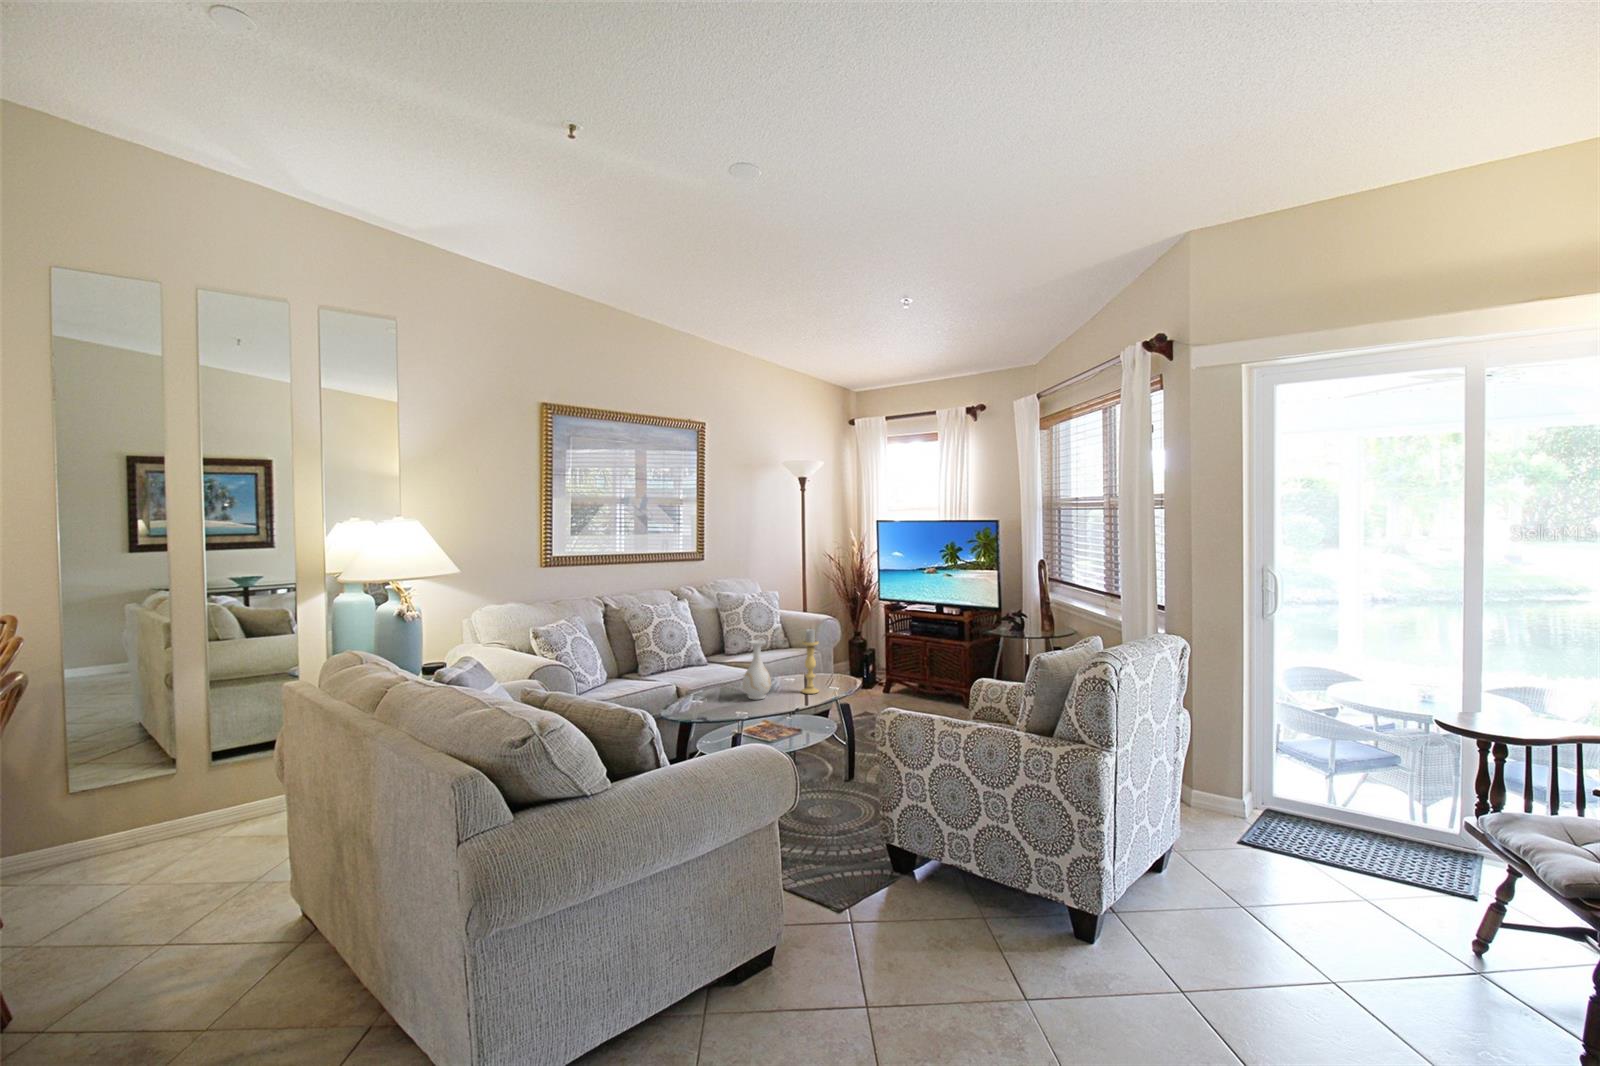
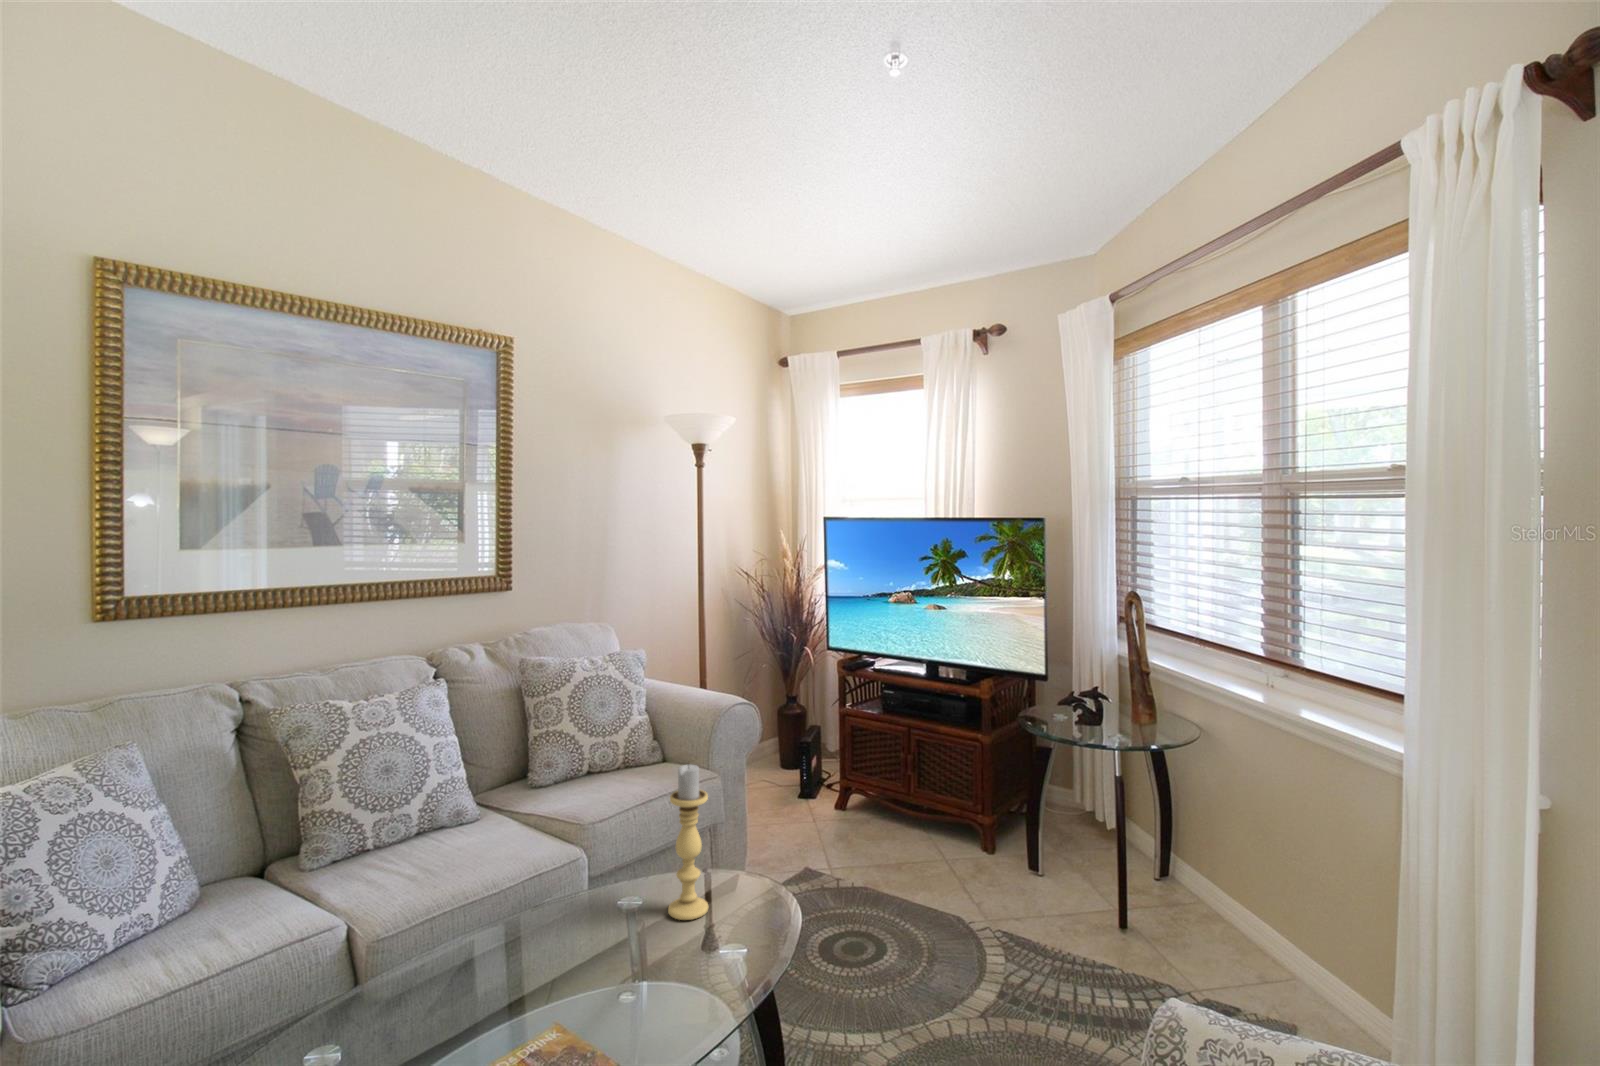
vase: present [743,640,771,699] -> none [521,799,593,951]

